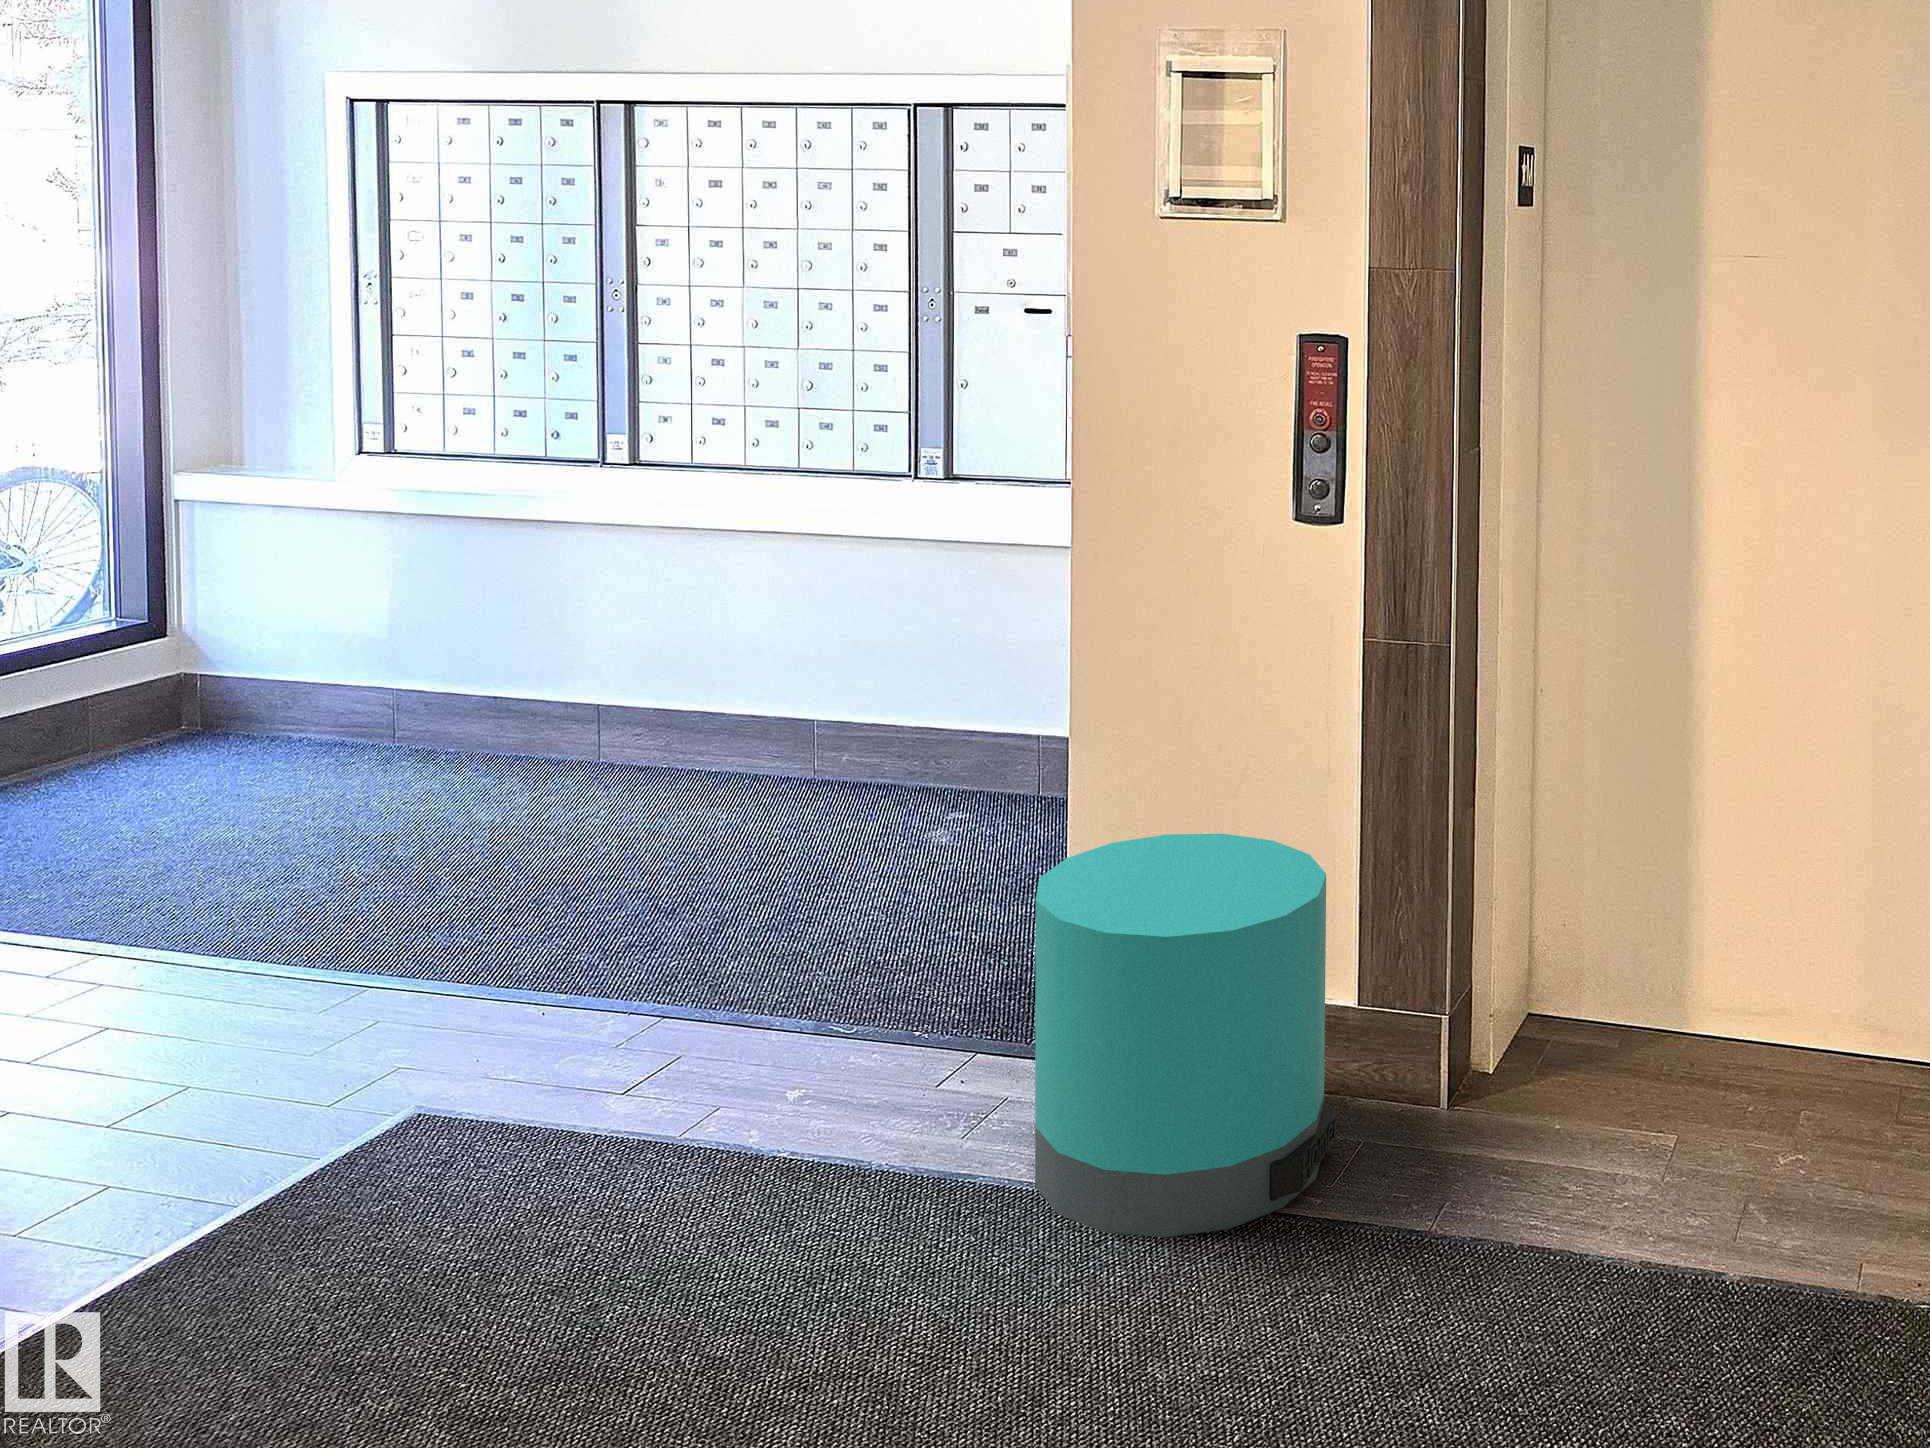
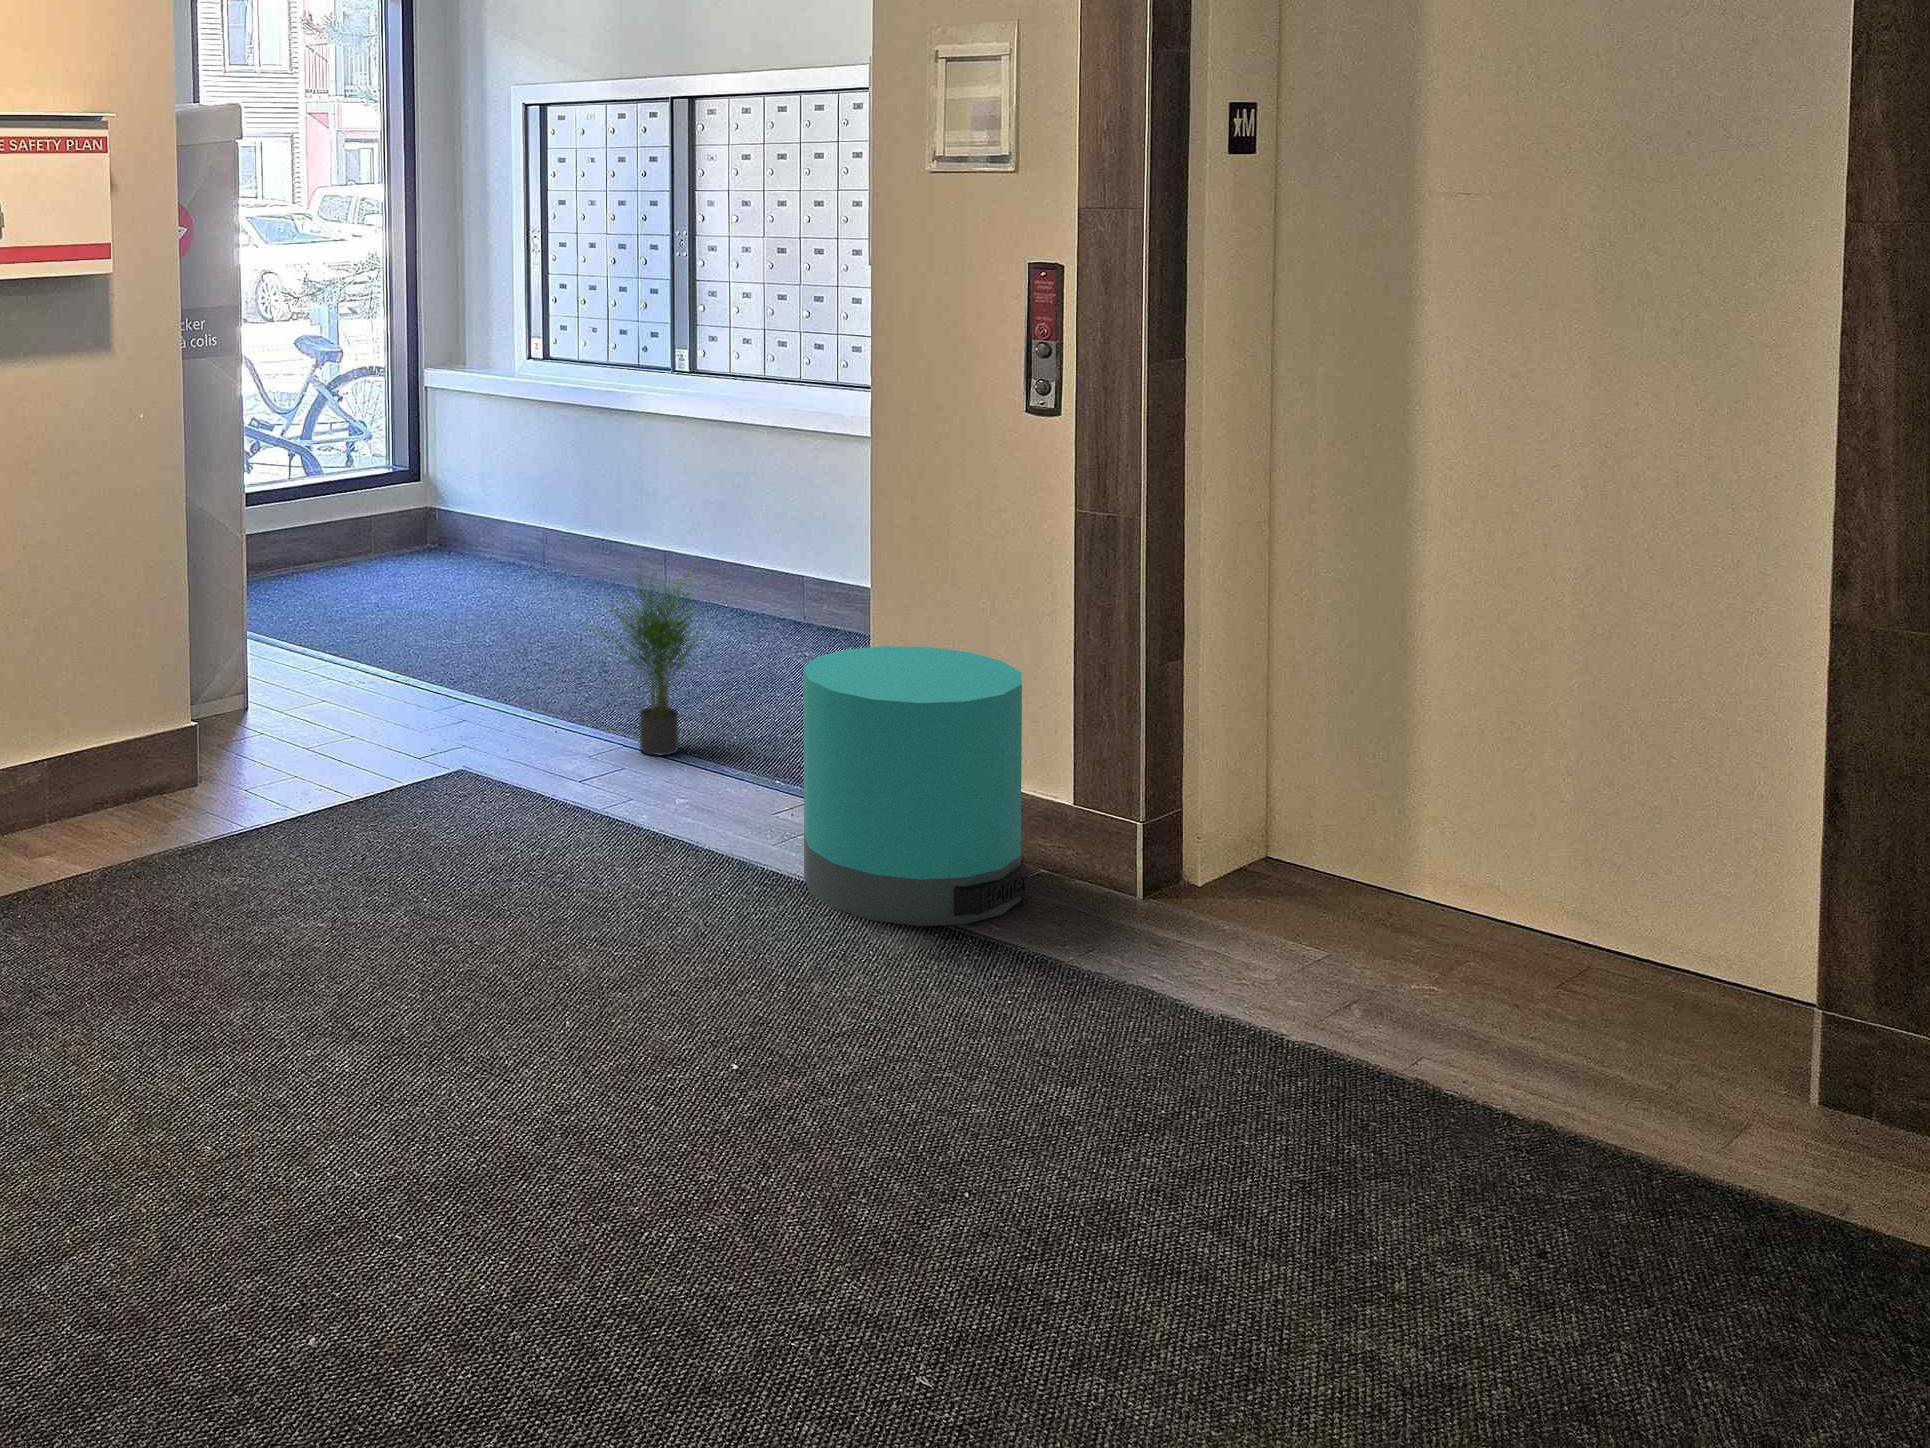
potted plant: none [591,738,806,1027] -> present [592,571,706,756]

